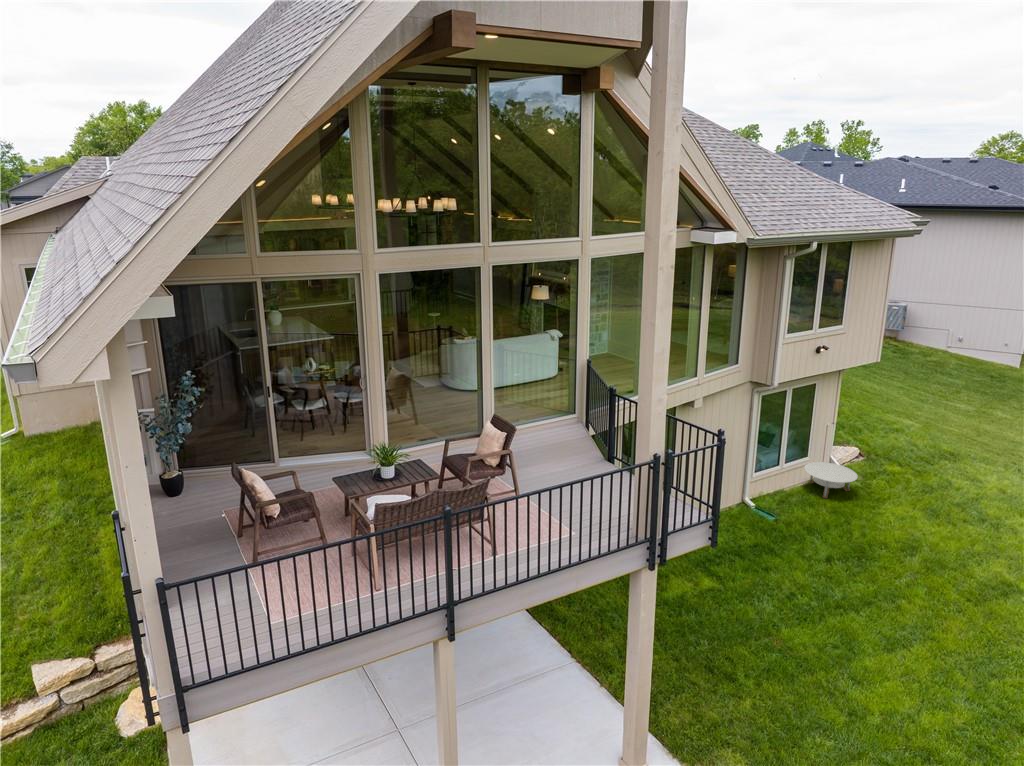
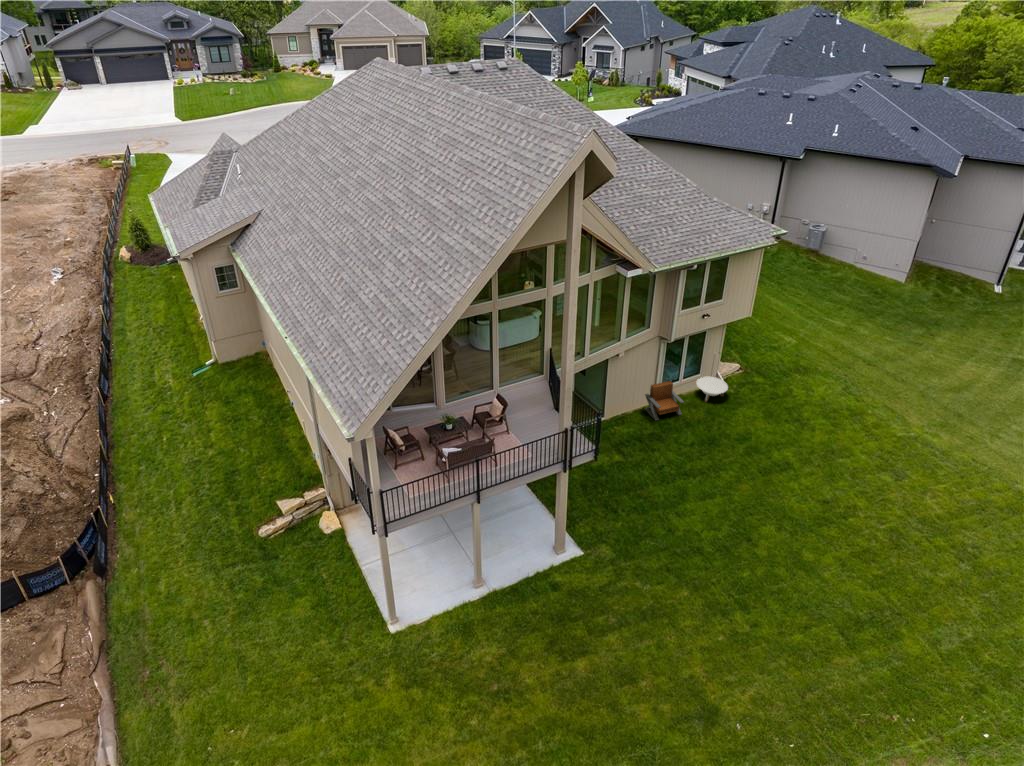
lounge chair: none [729,461,798,524] -> present [644,381,684,420]

